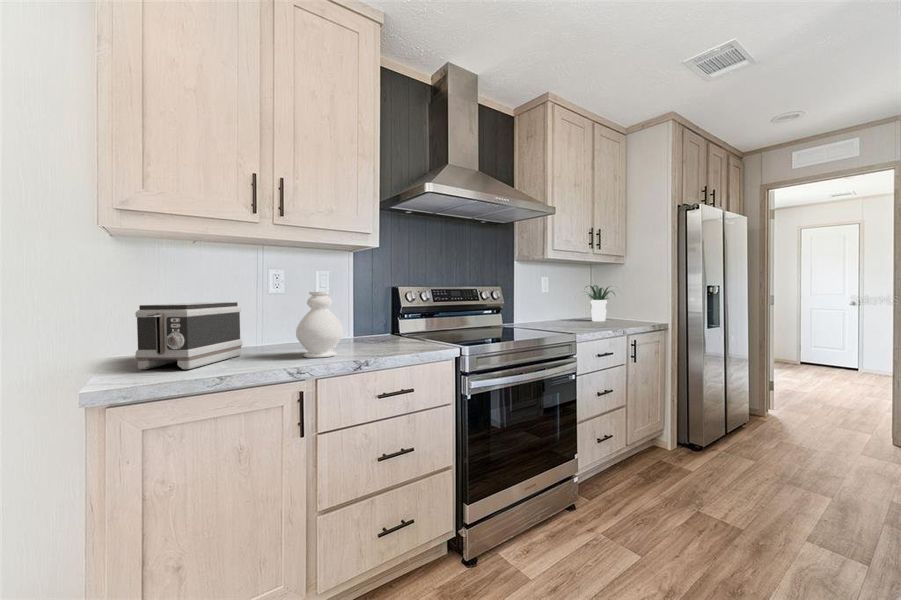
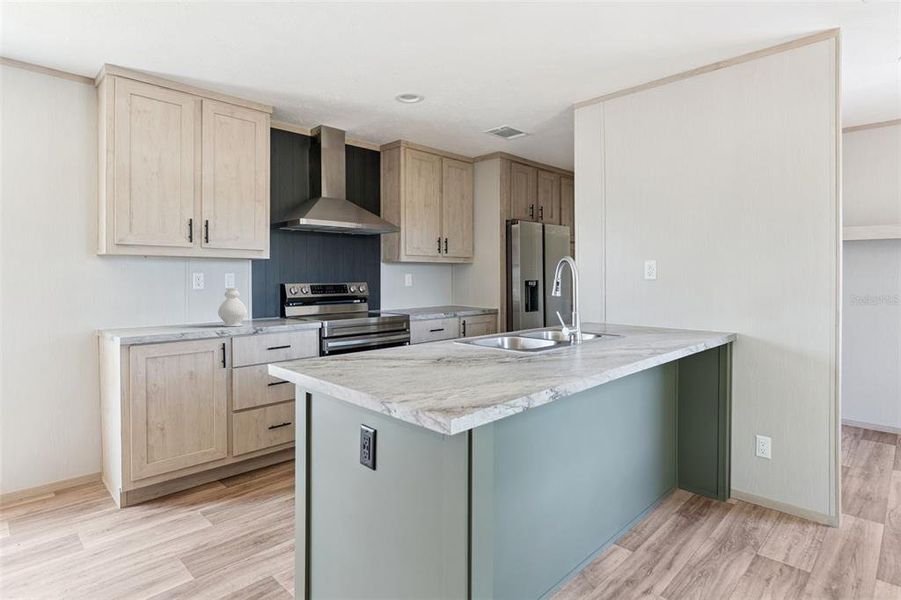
potted plant: present [586,285,615,321] -> none [432,281,465,309]
toaster: present [135,302,242,369] -> none [131,294,184,331]

